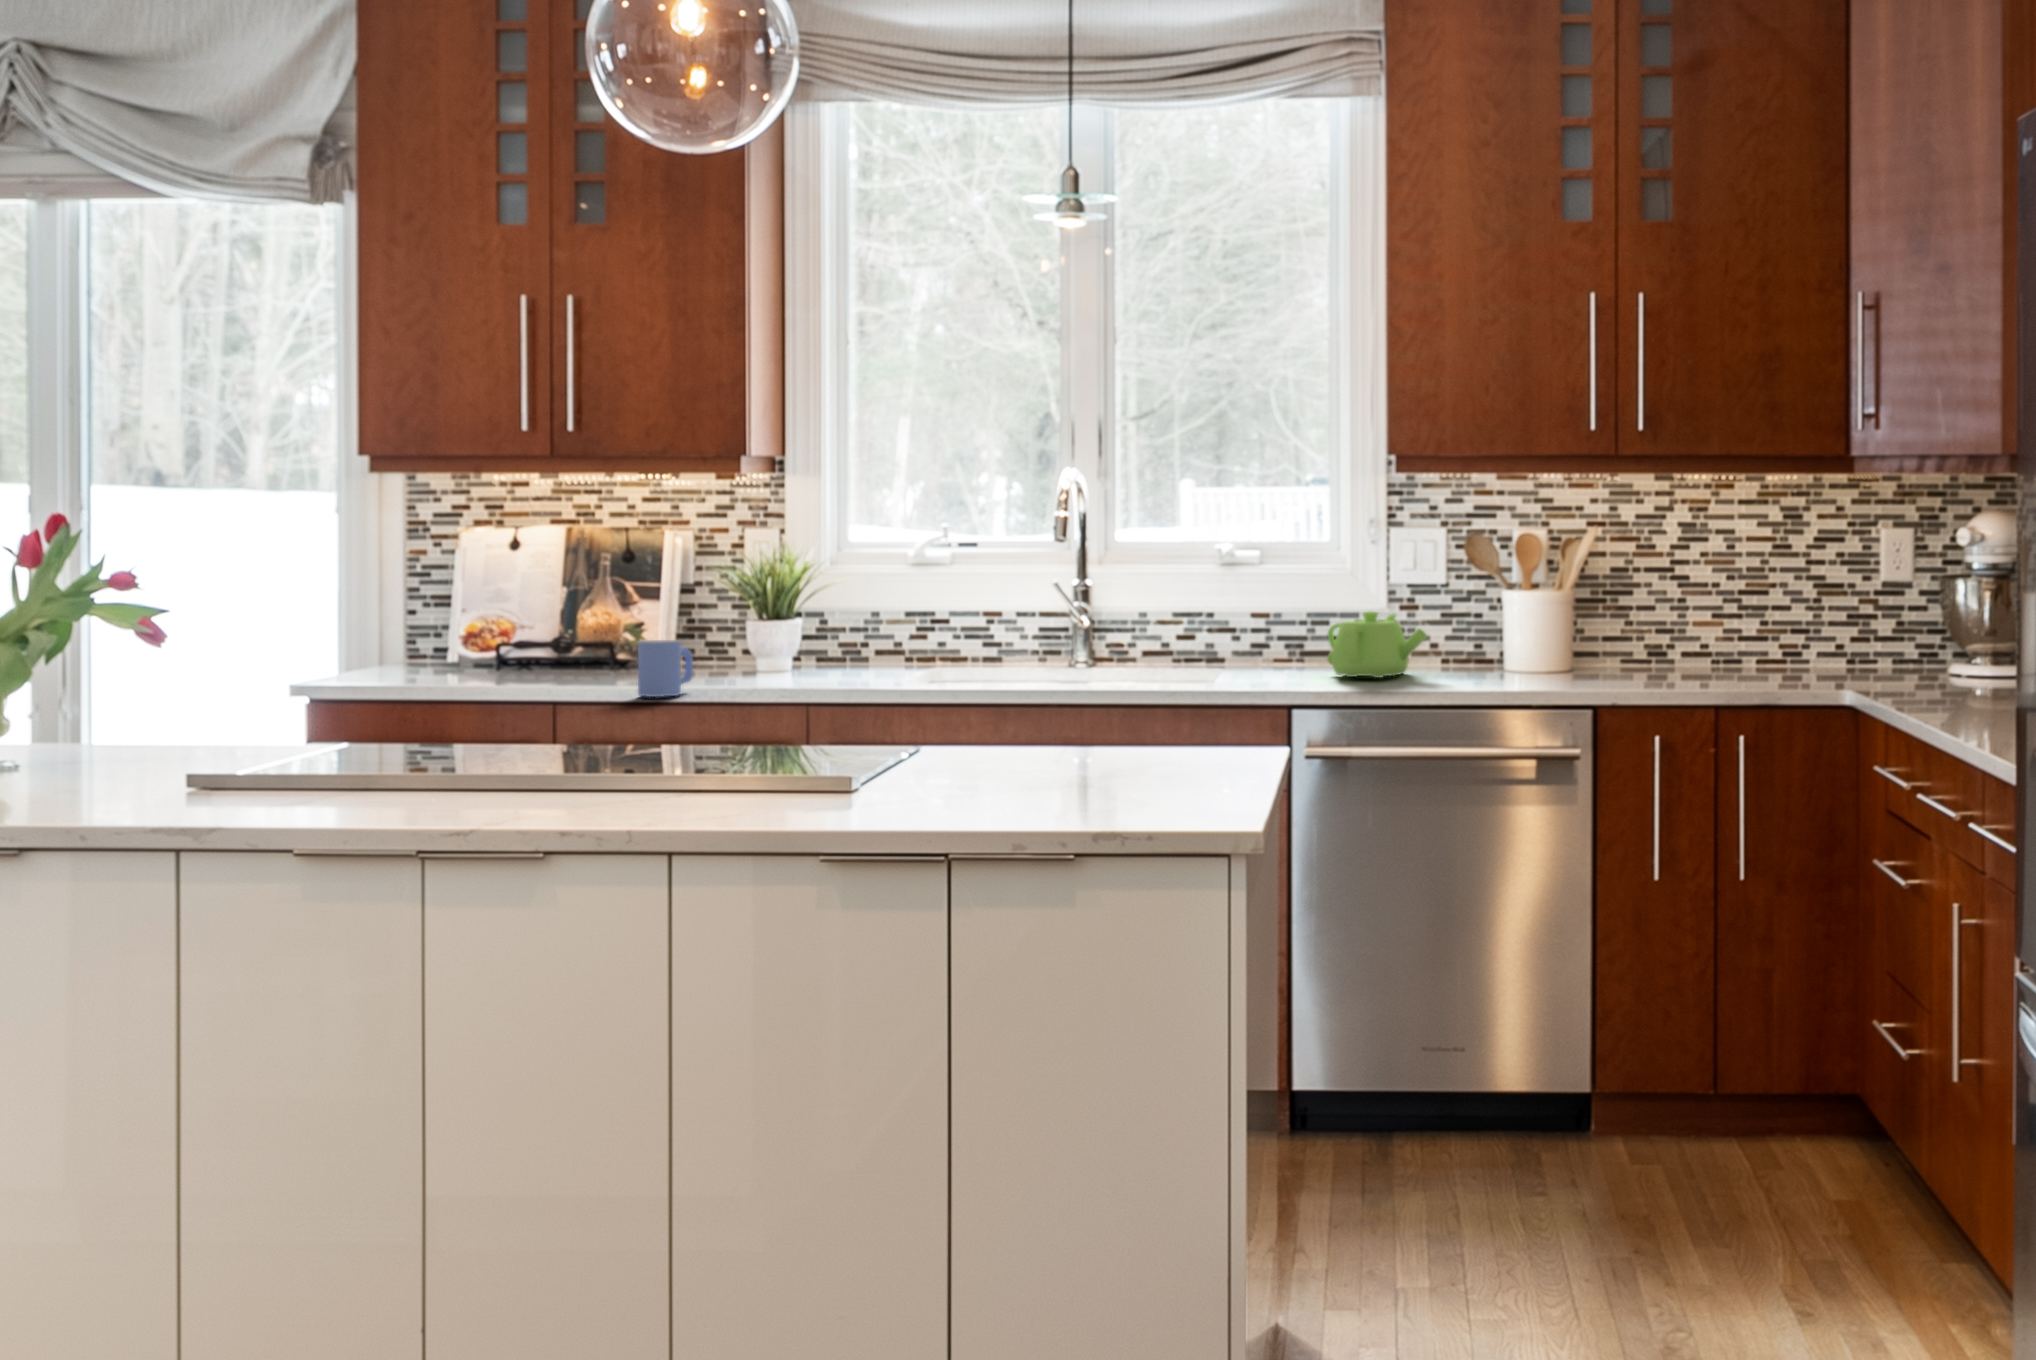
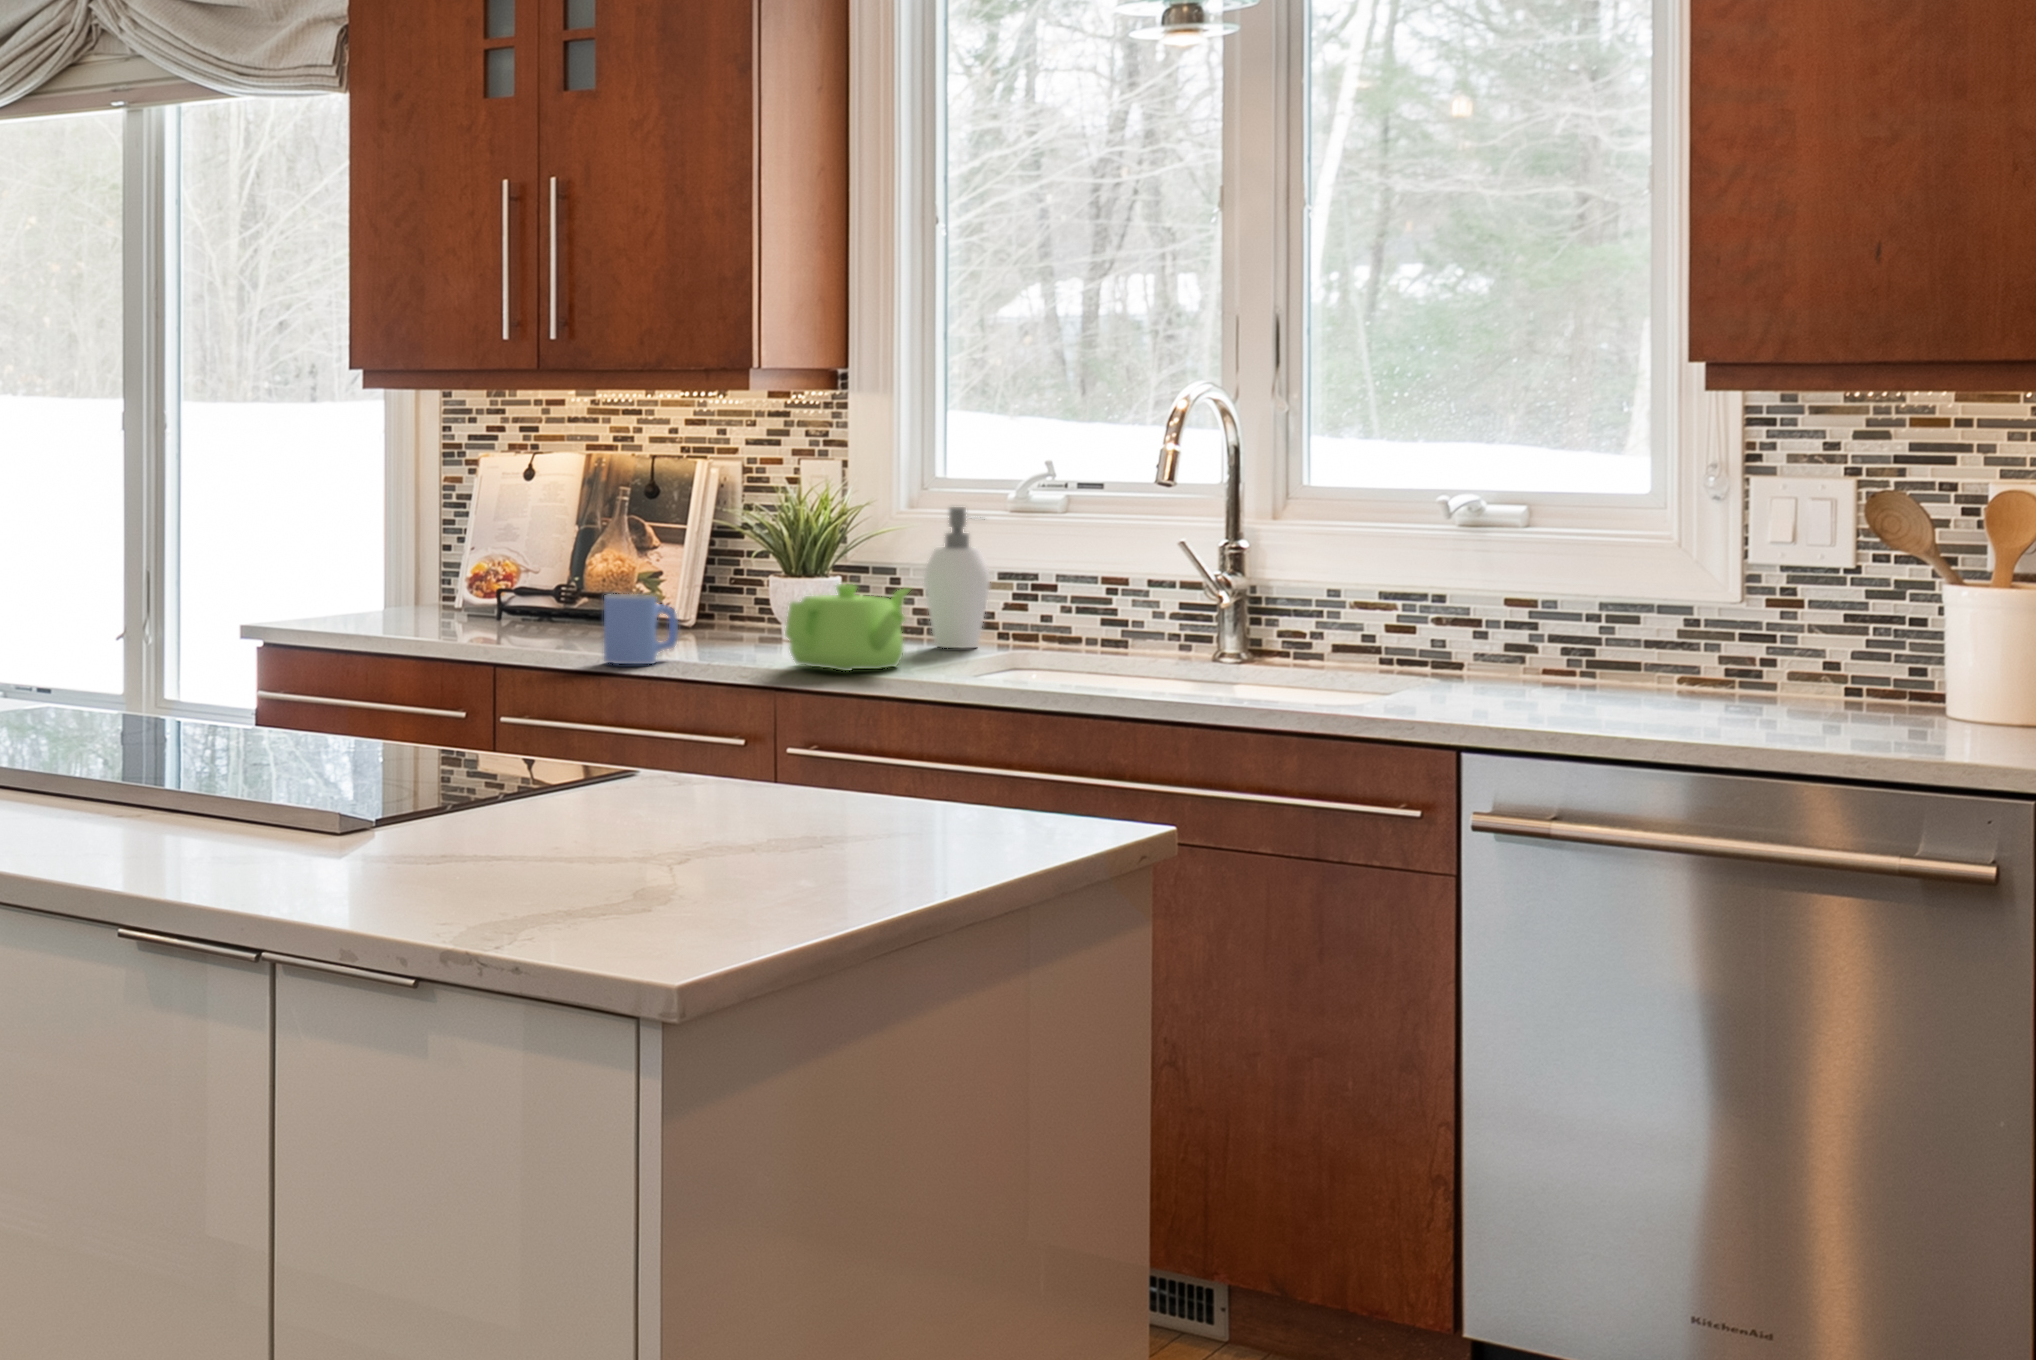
soap dispenser: none [868,562,920,670] -> present [924,507,990,648]
teapot: present [1327,611,1427,678] -> present [785,584,910,671]

